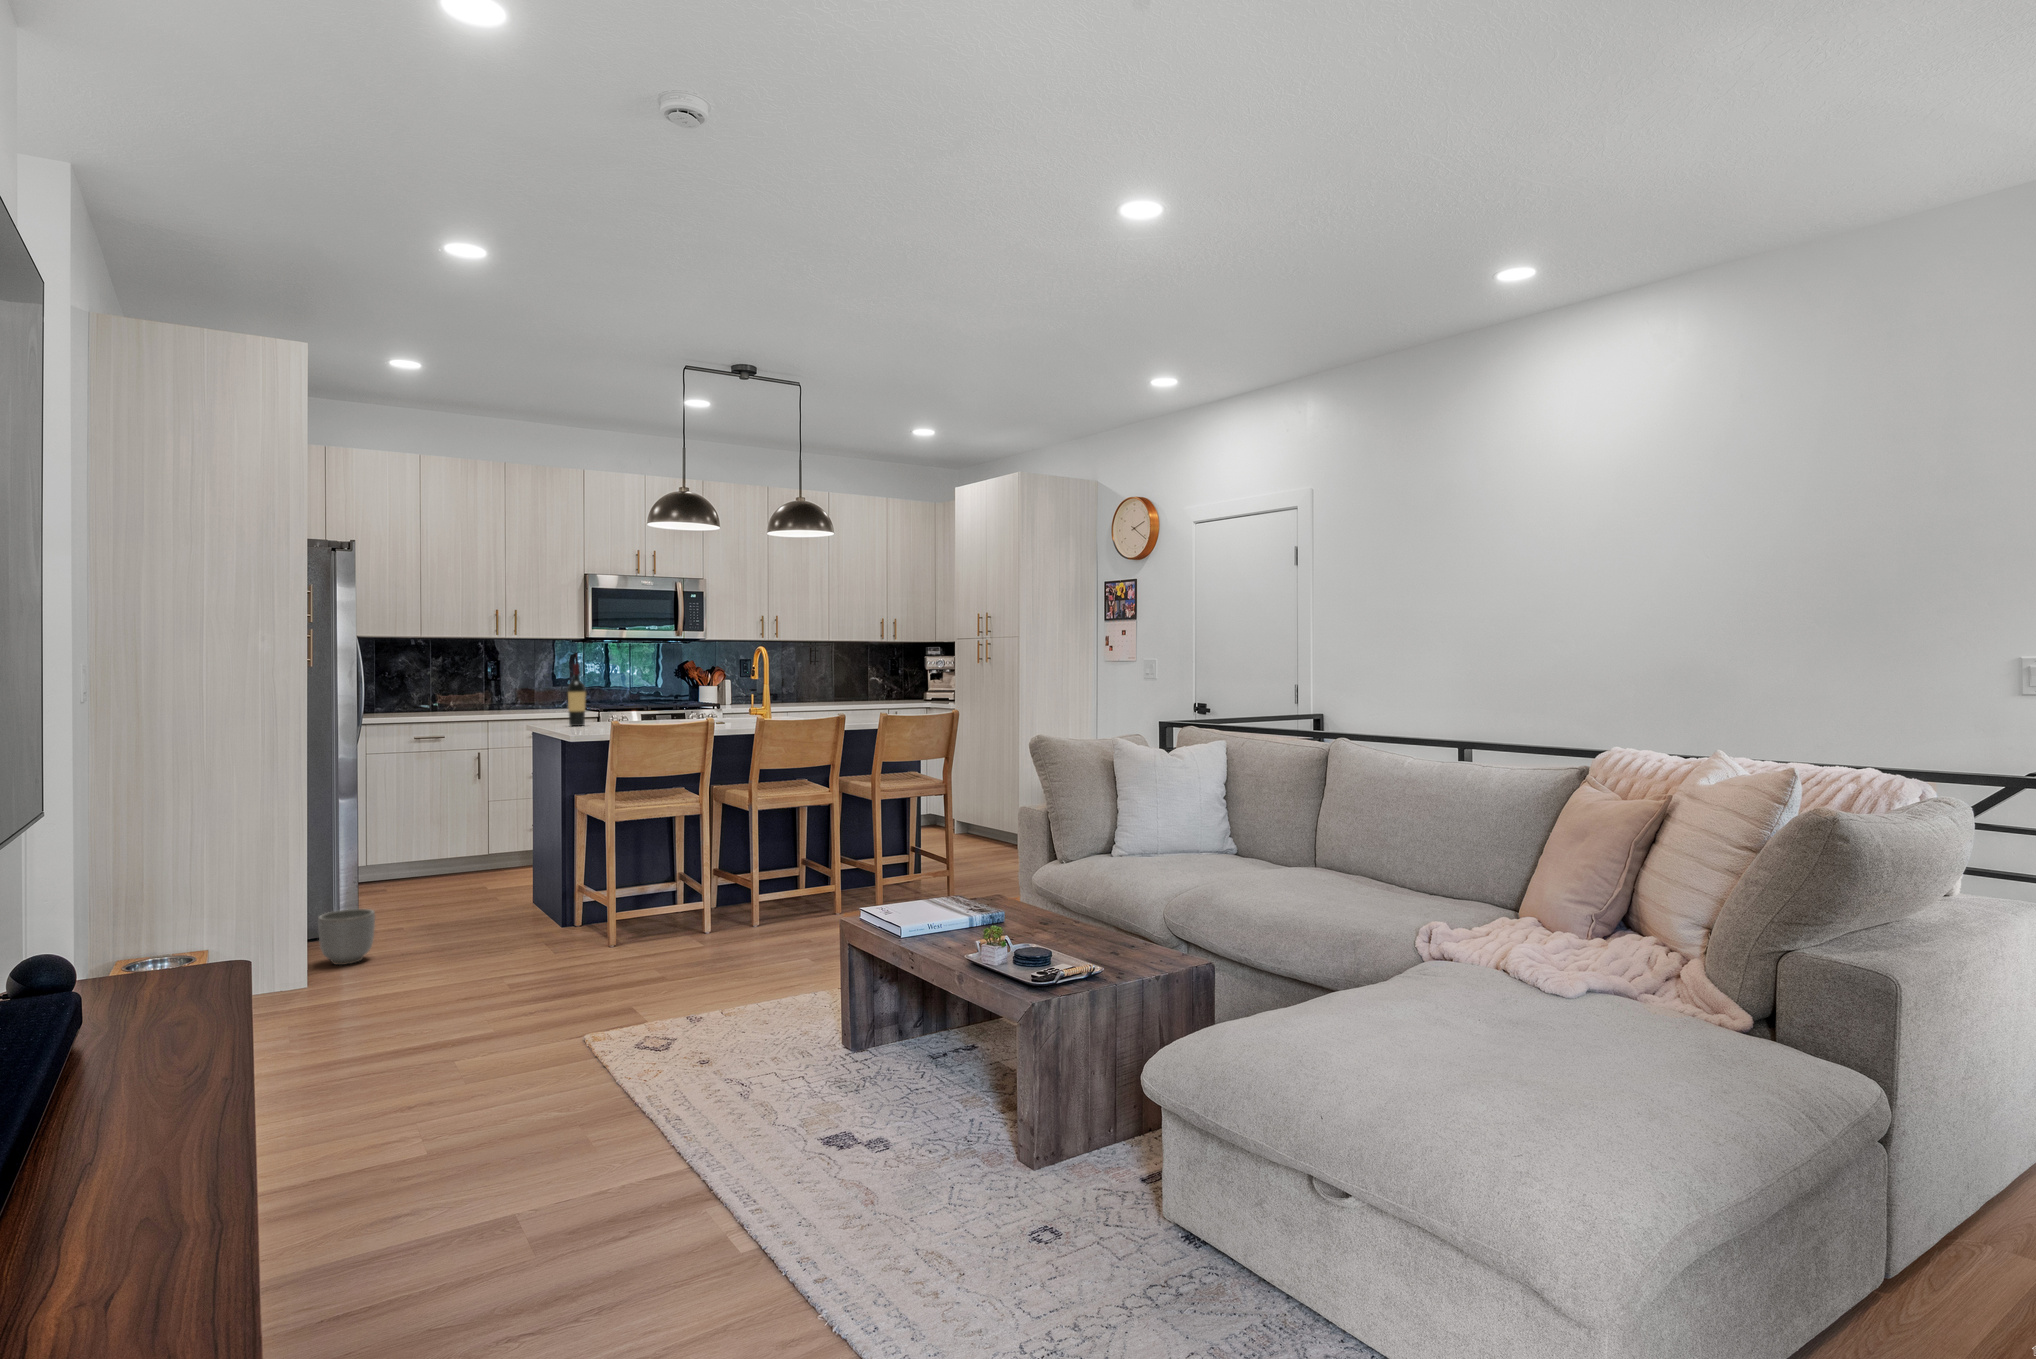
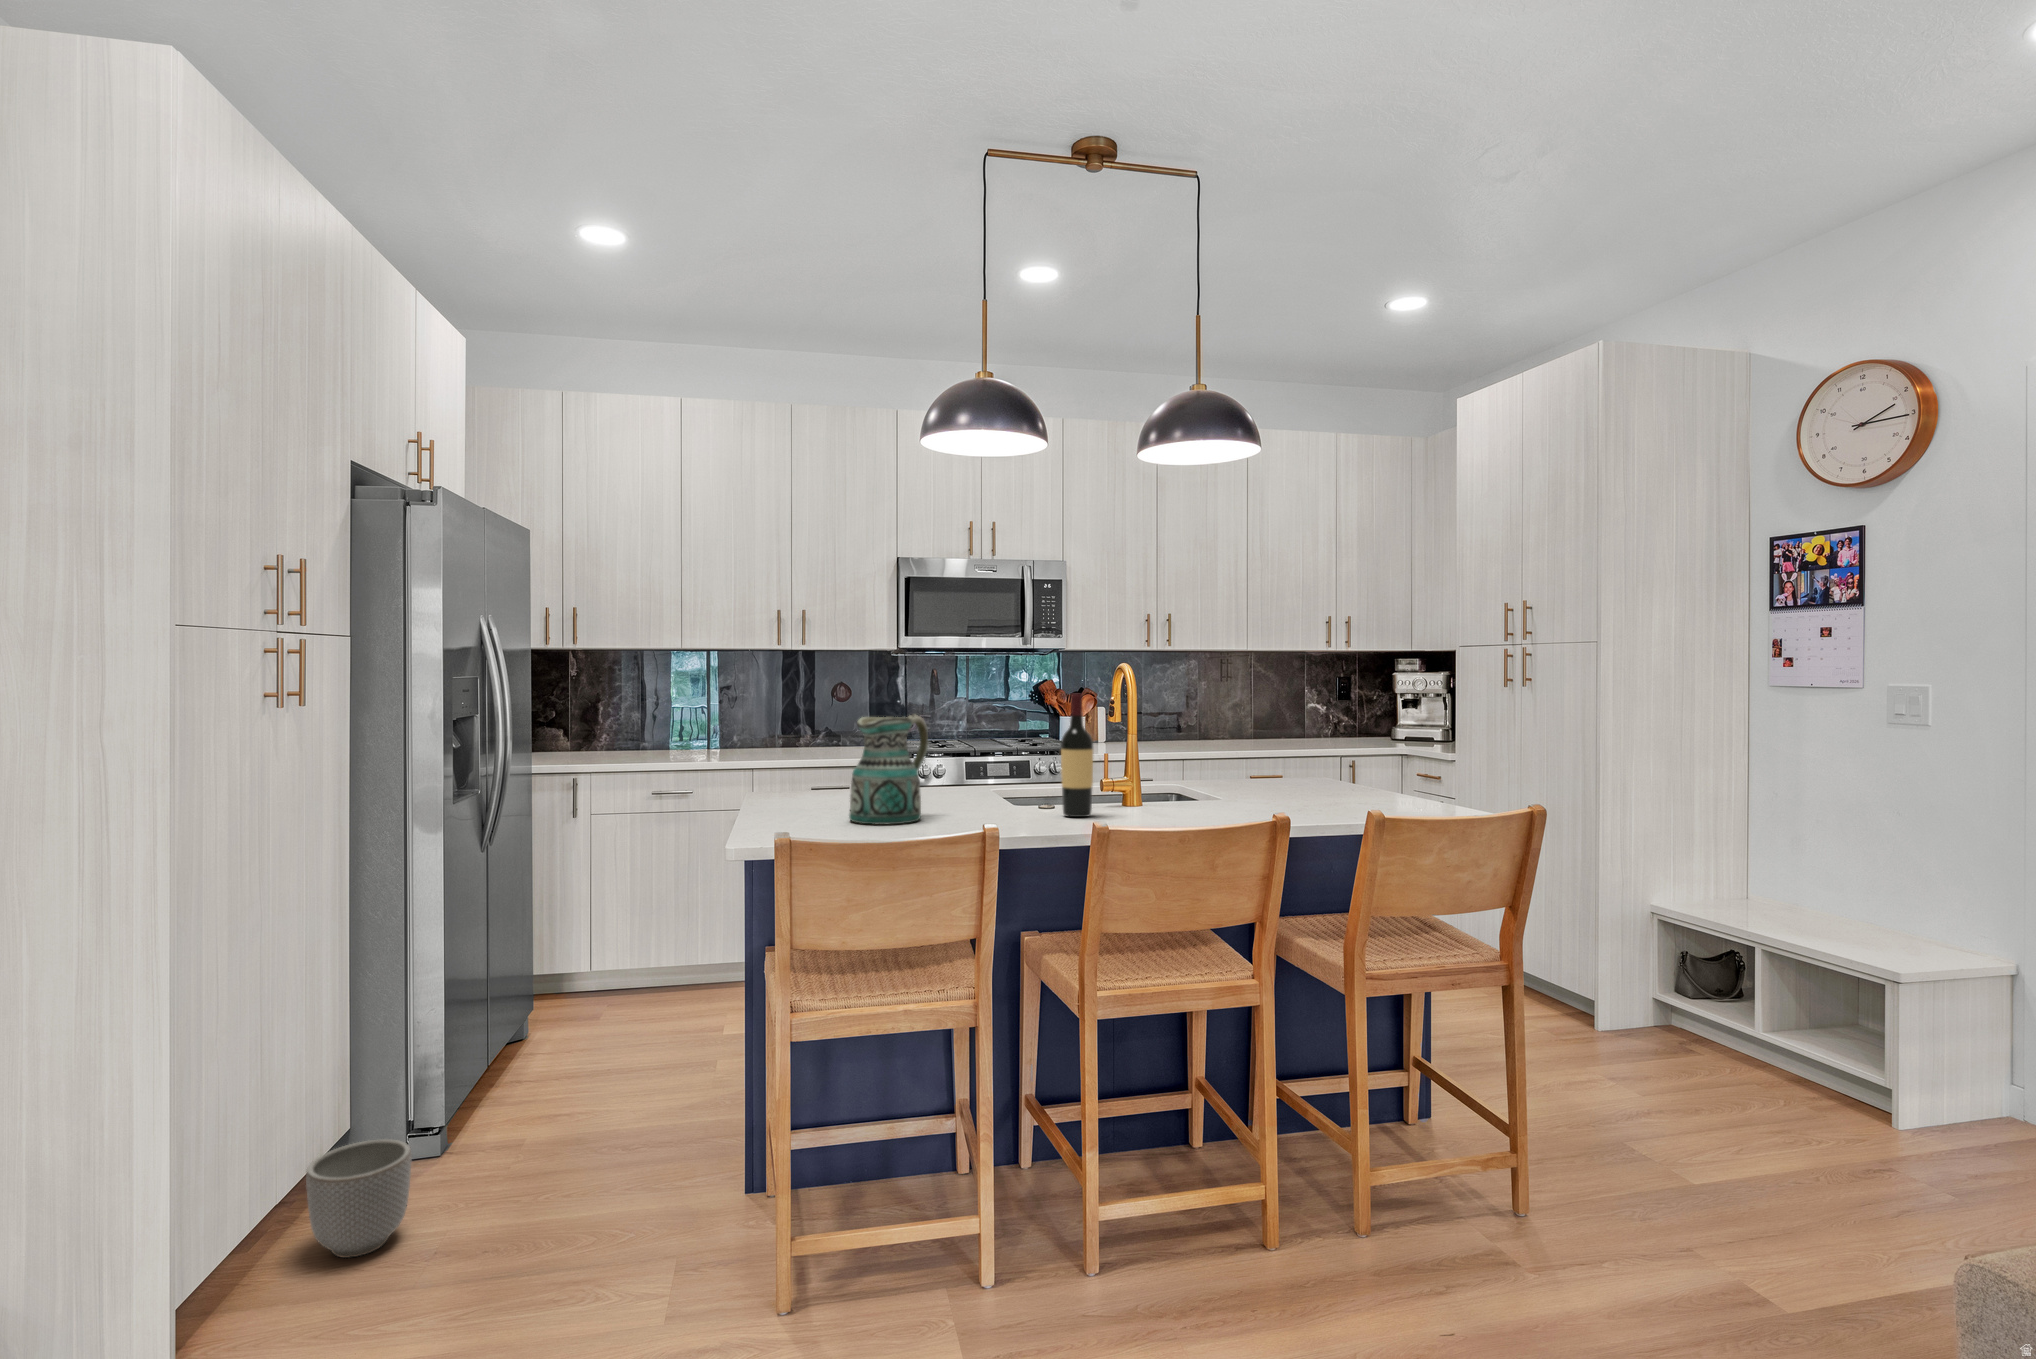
wine bottle: present [568,664,586,726] -> present [1061,693,1093,817]
ceramic pitcher: none [618,673,658,729] -> present [849,714,928,824]

